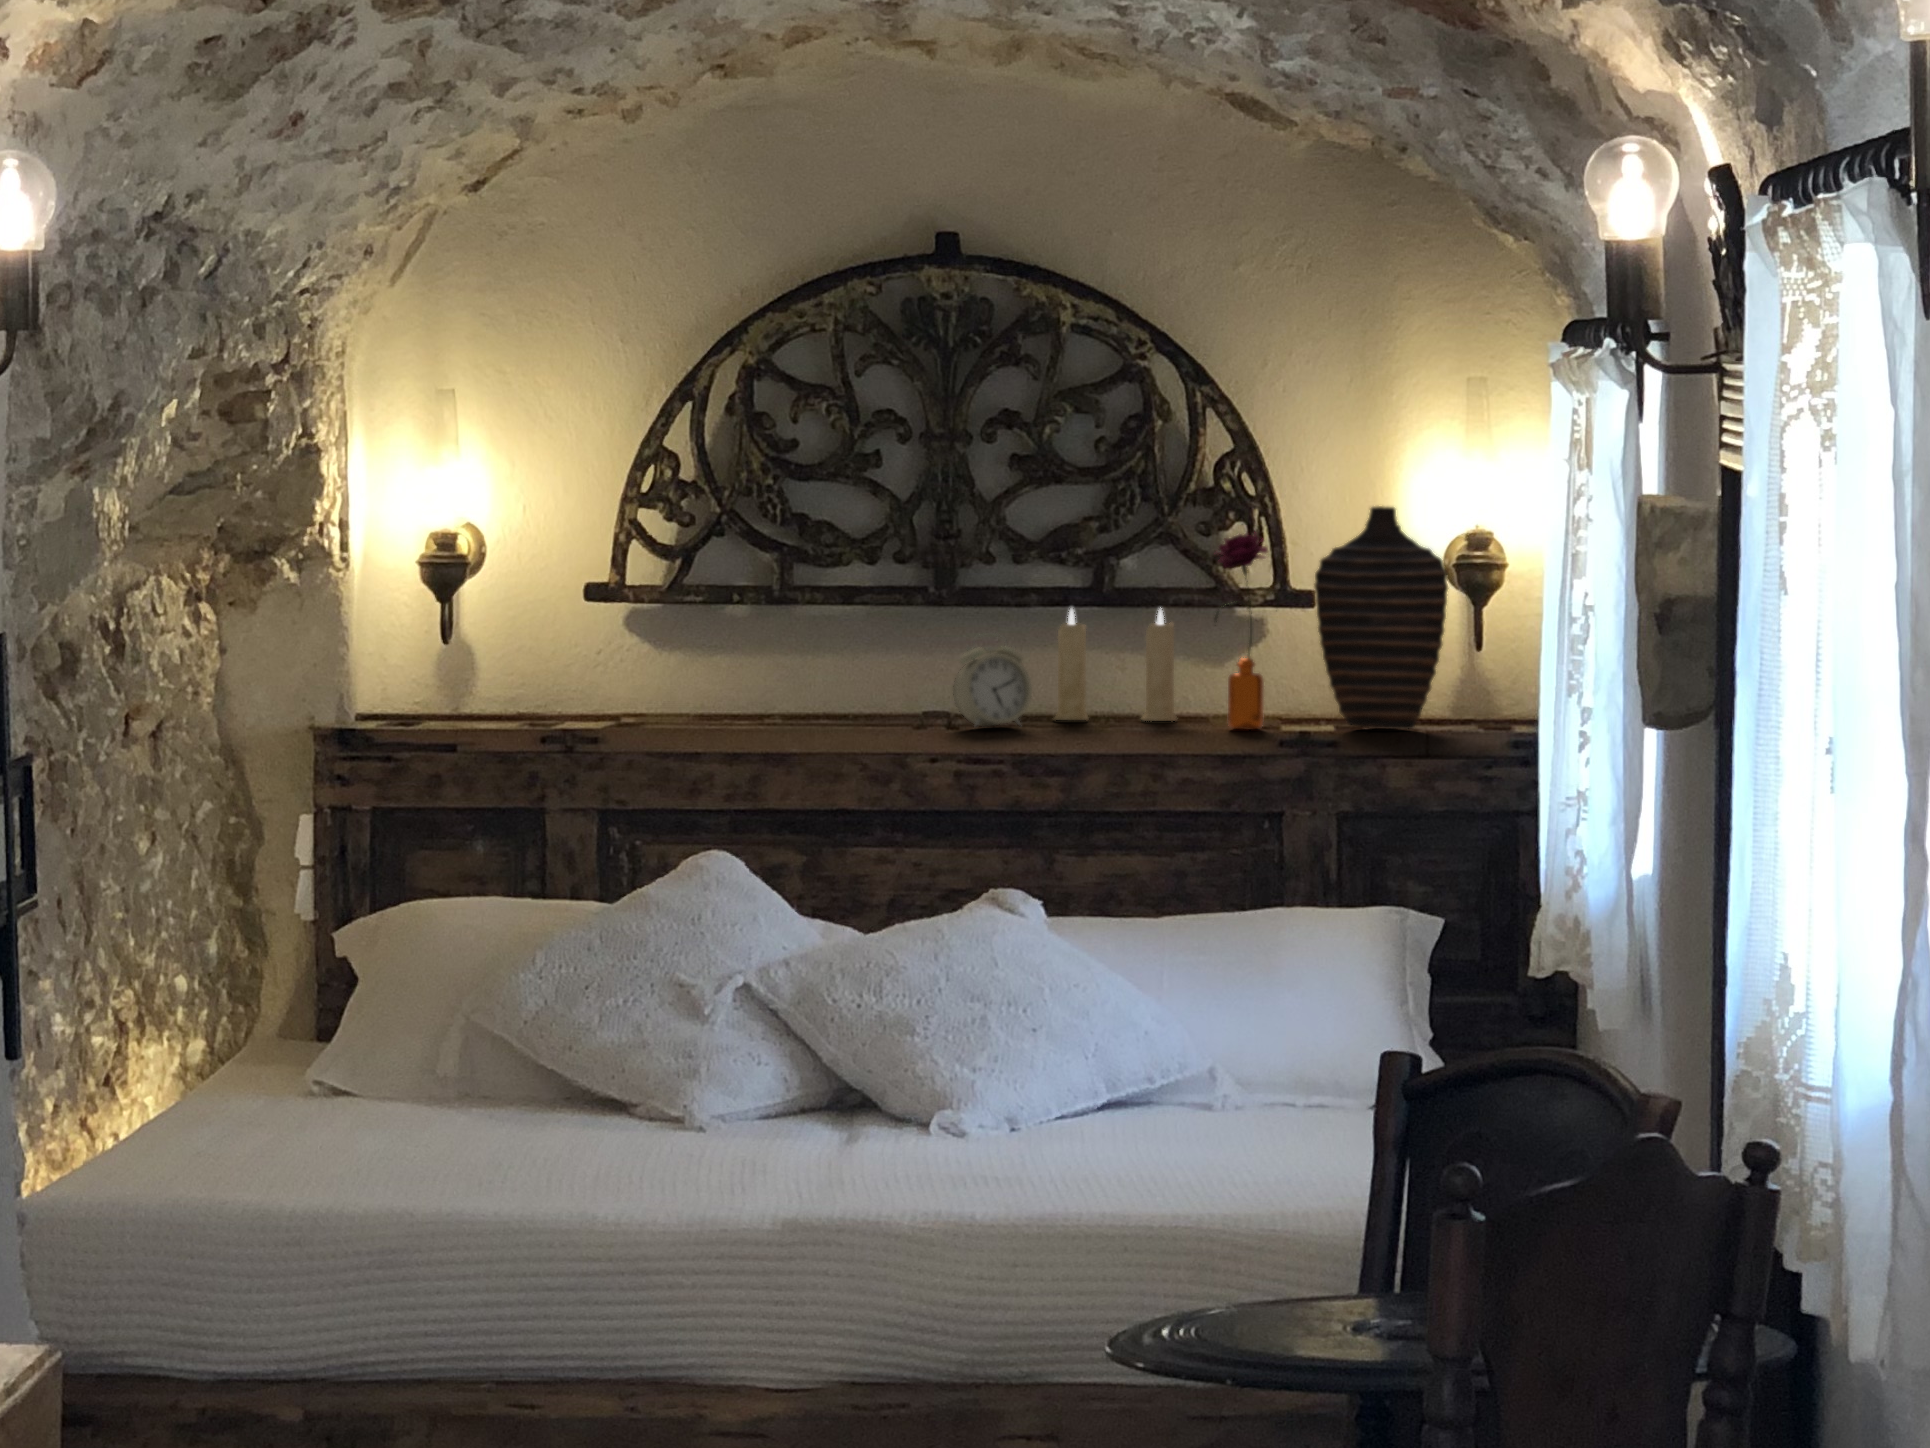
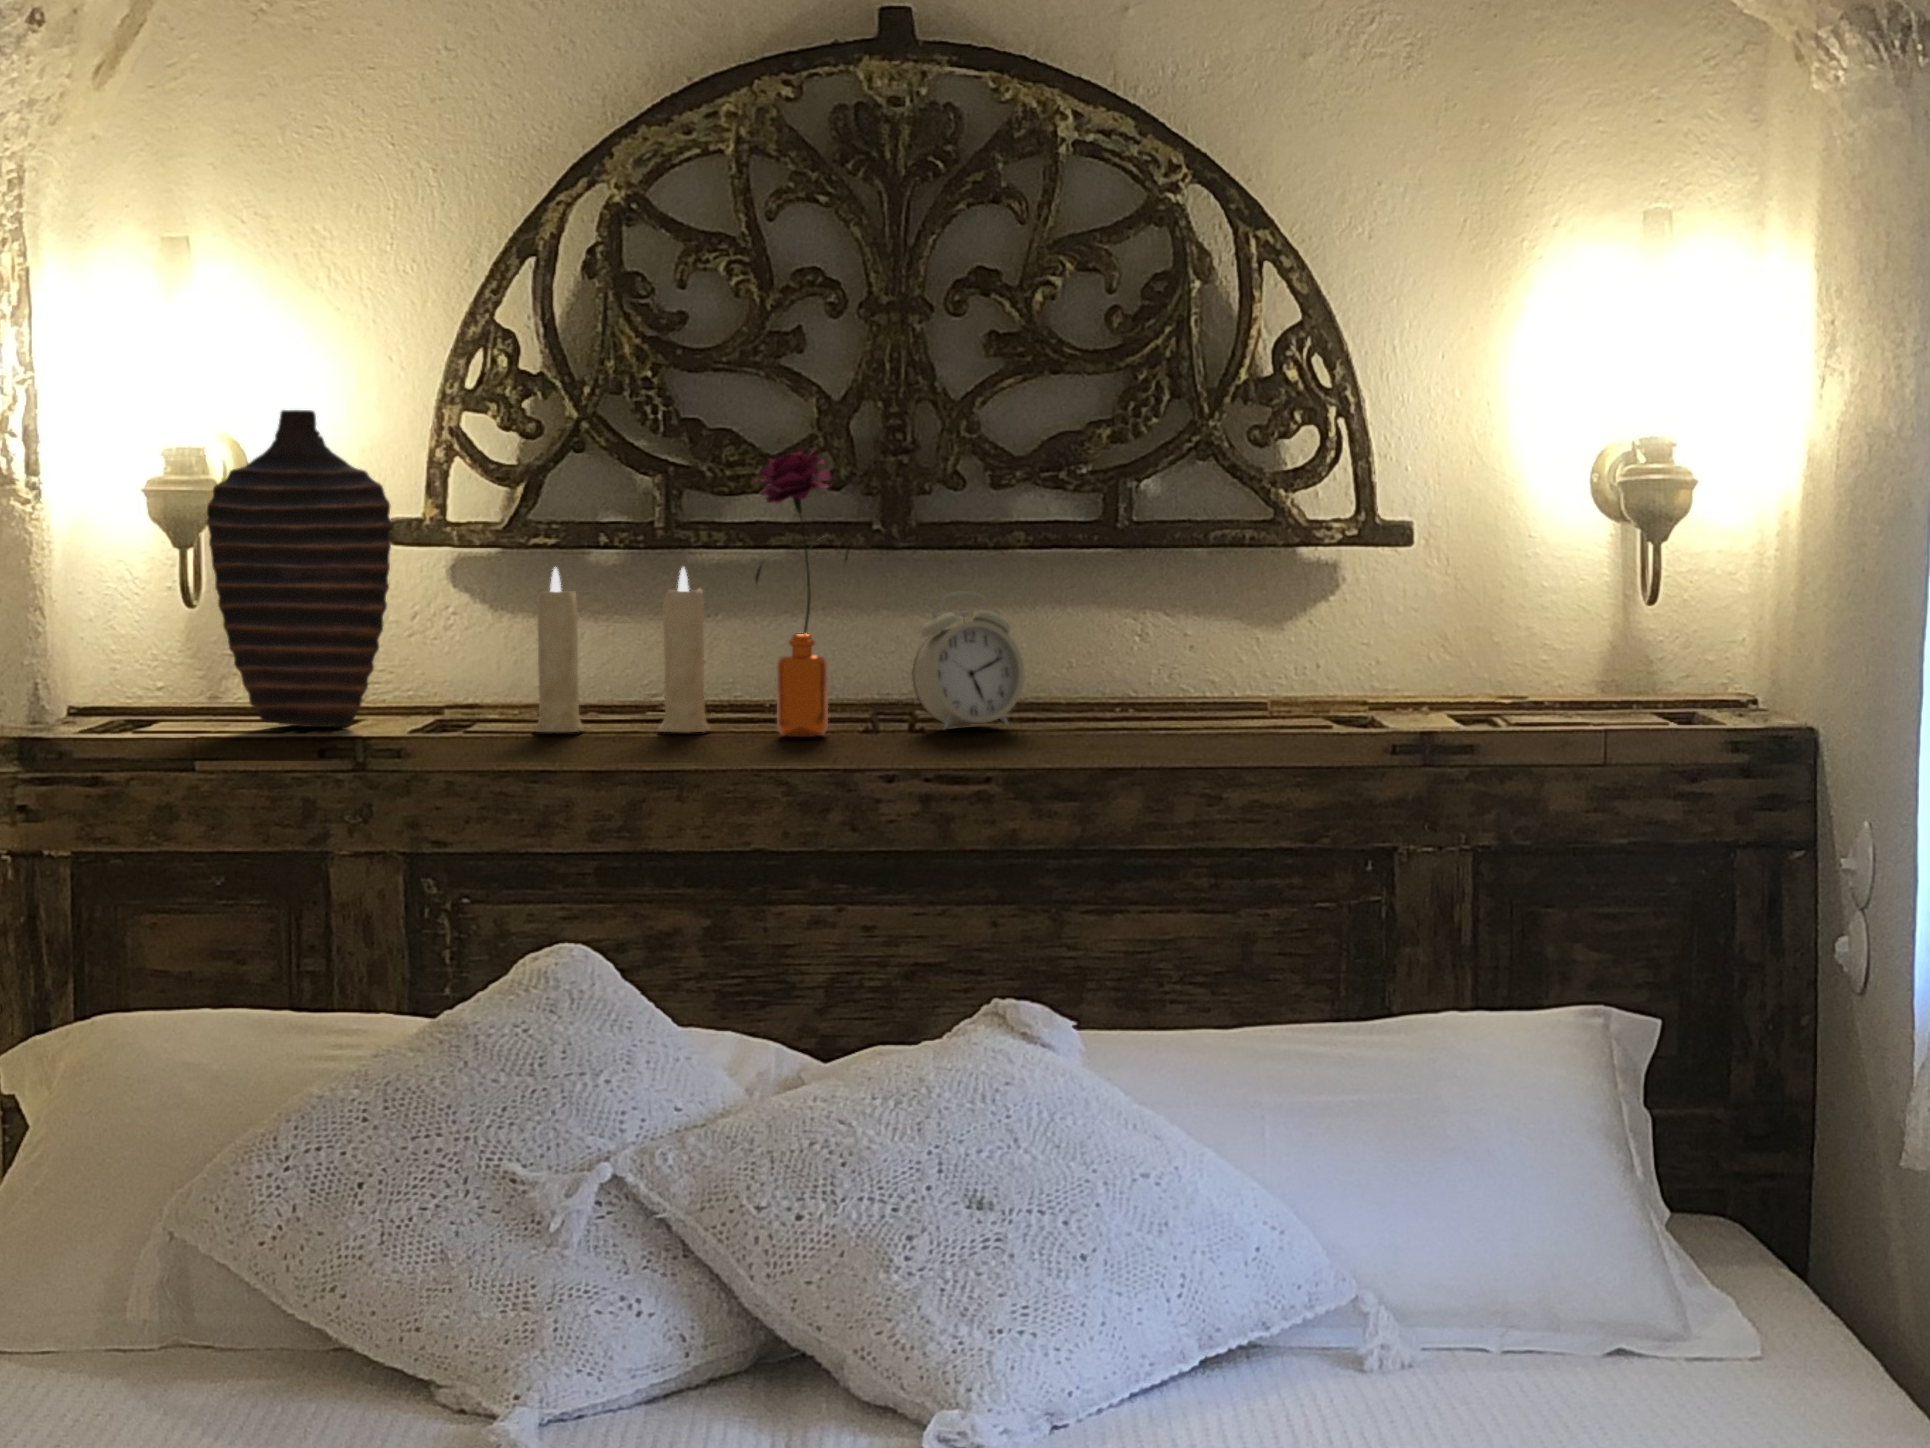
decorative vase: present [1315,506,1448,729] -> present [207,410,392,727]
flower: present [1215,532,1268,730] -> present [755,449,848,737]
candle: present [1055,609,1177,721] -> present [533,568,710,732]

